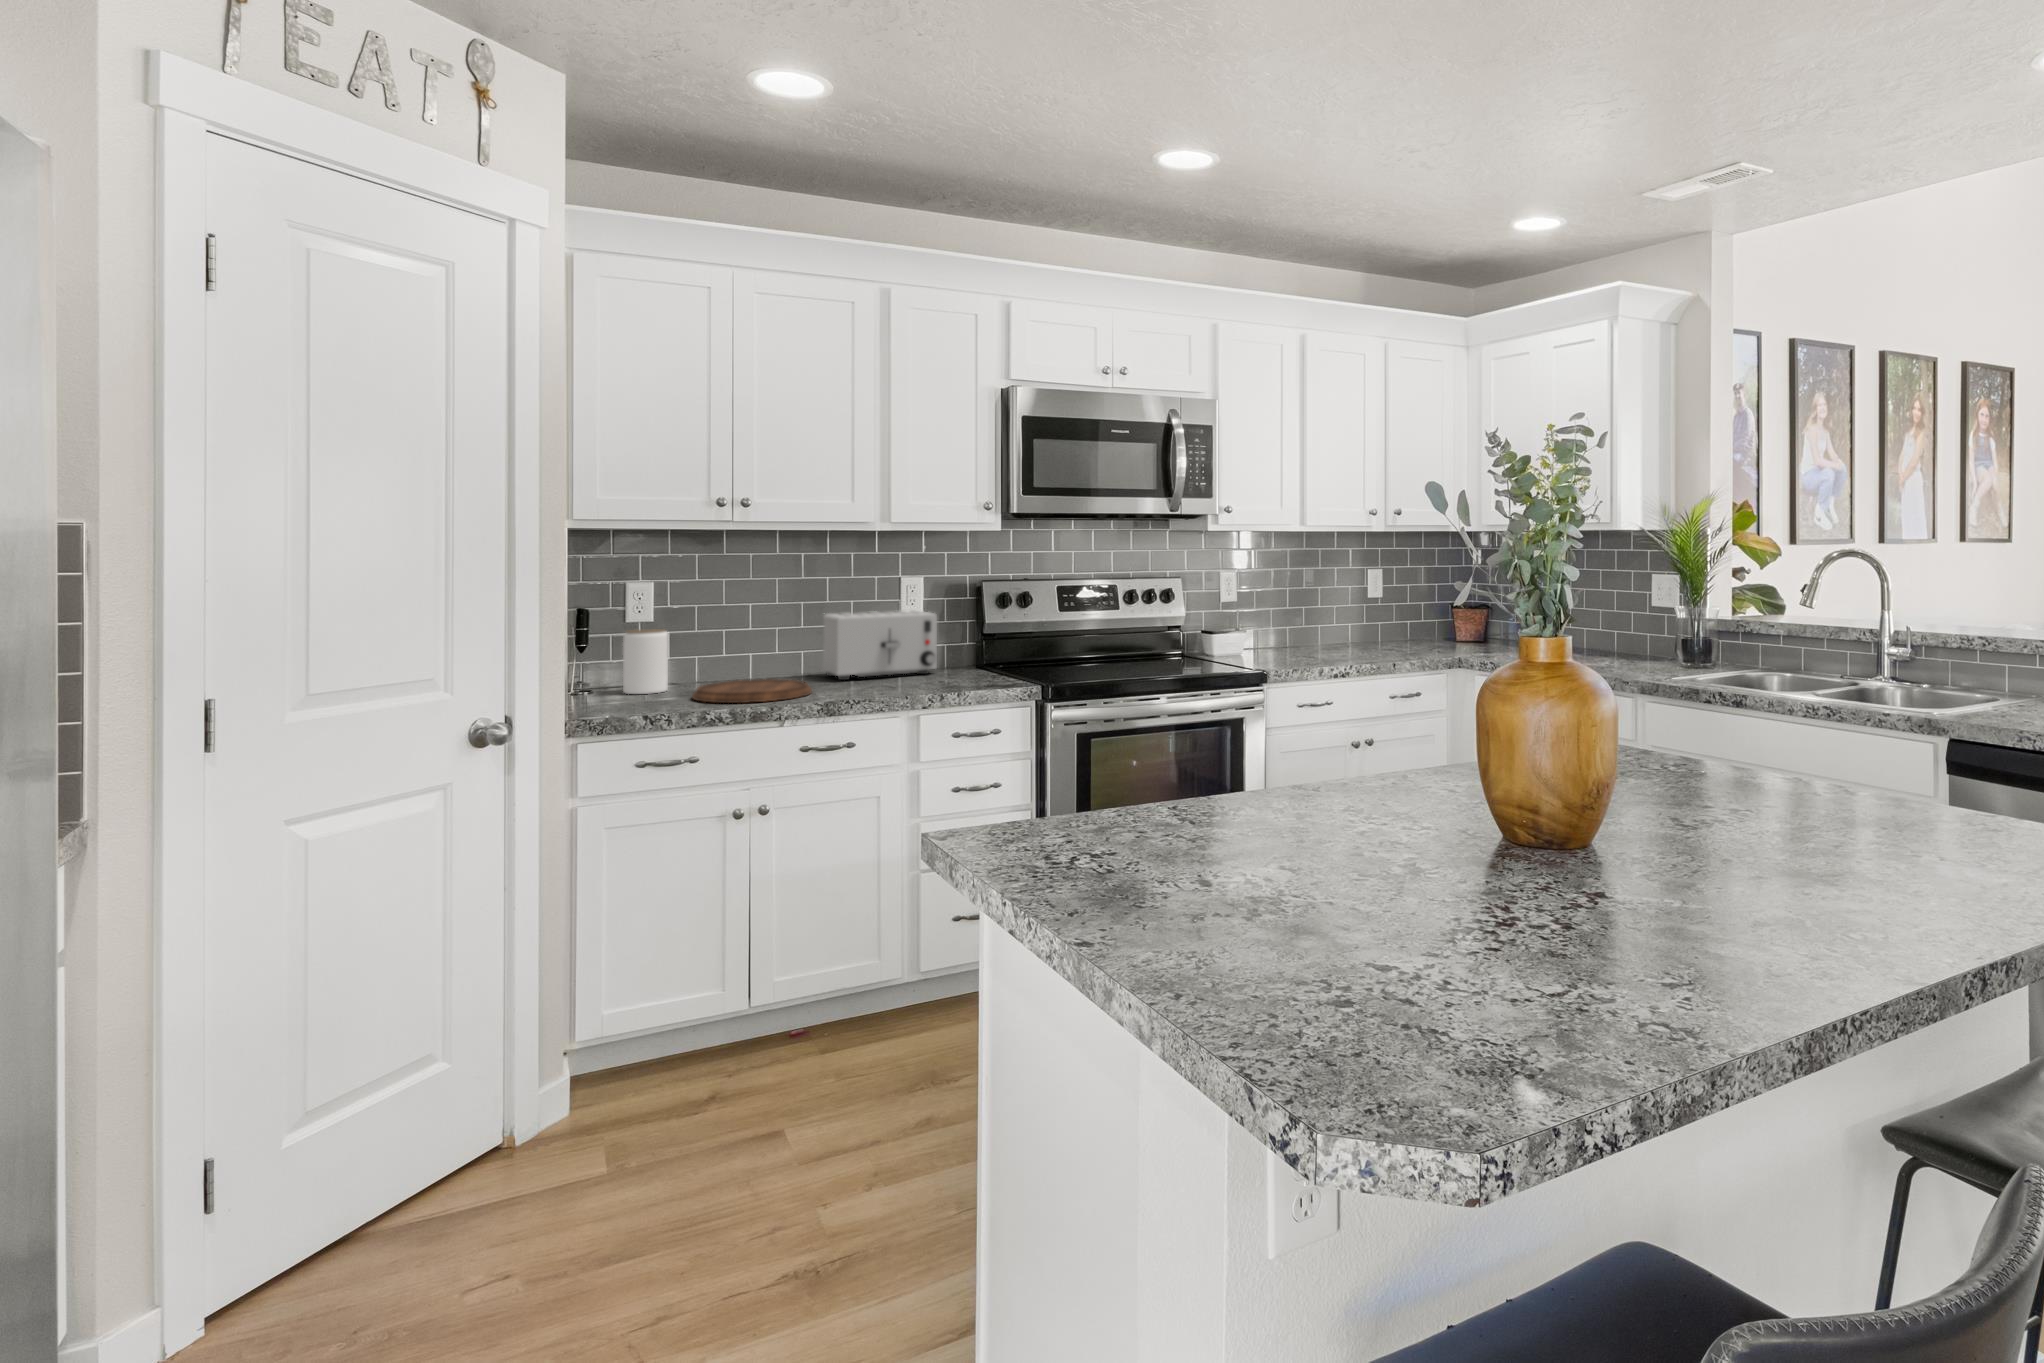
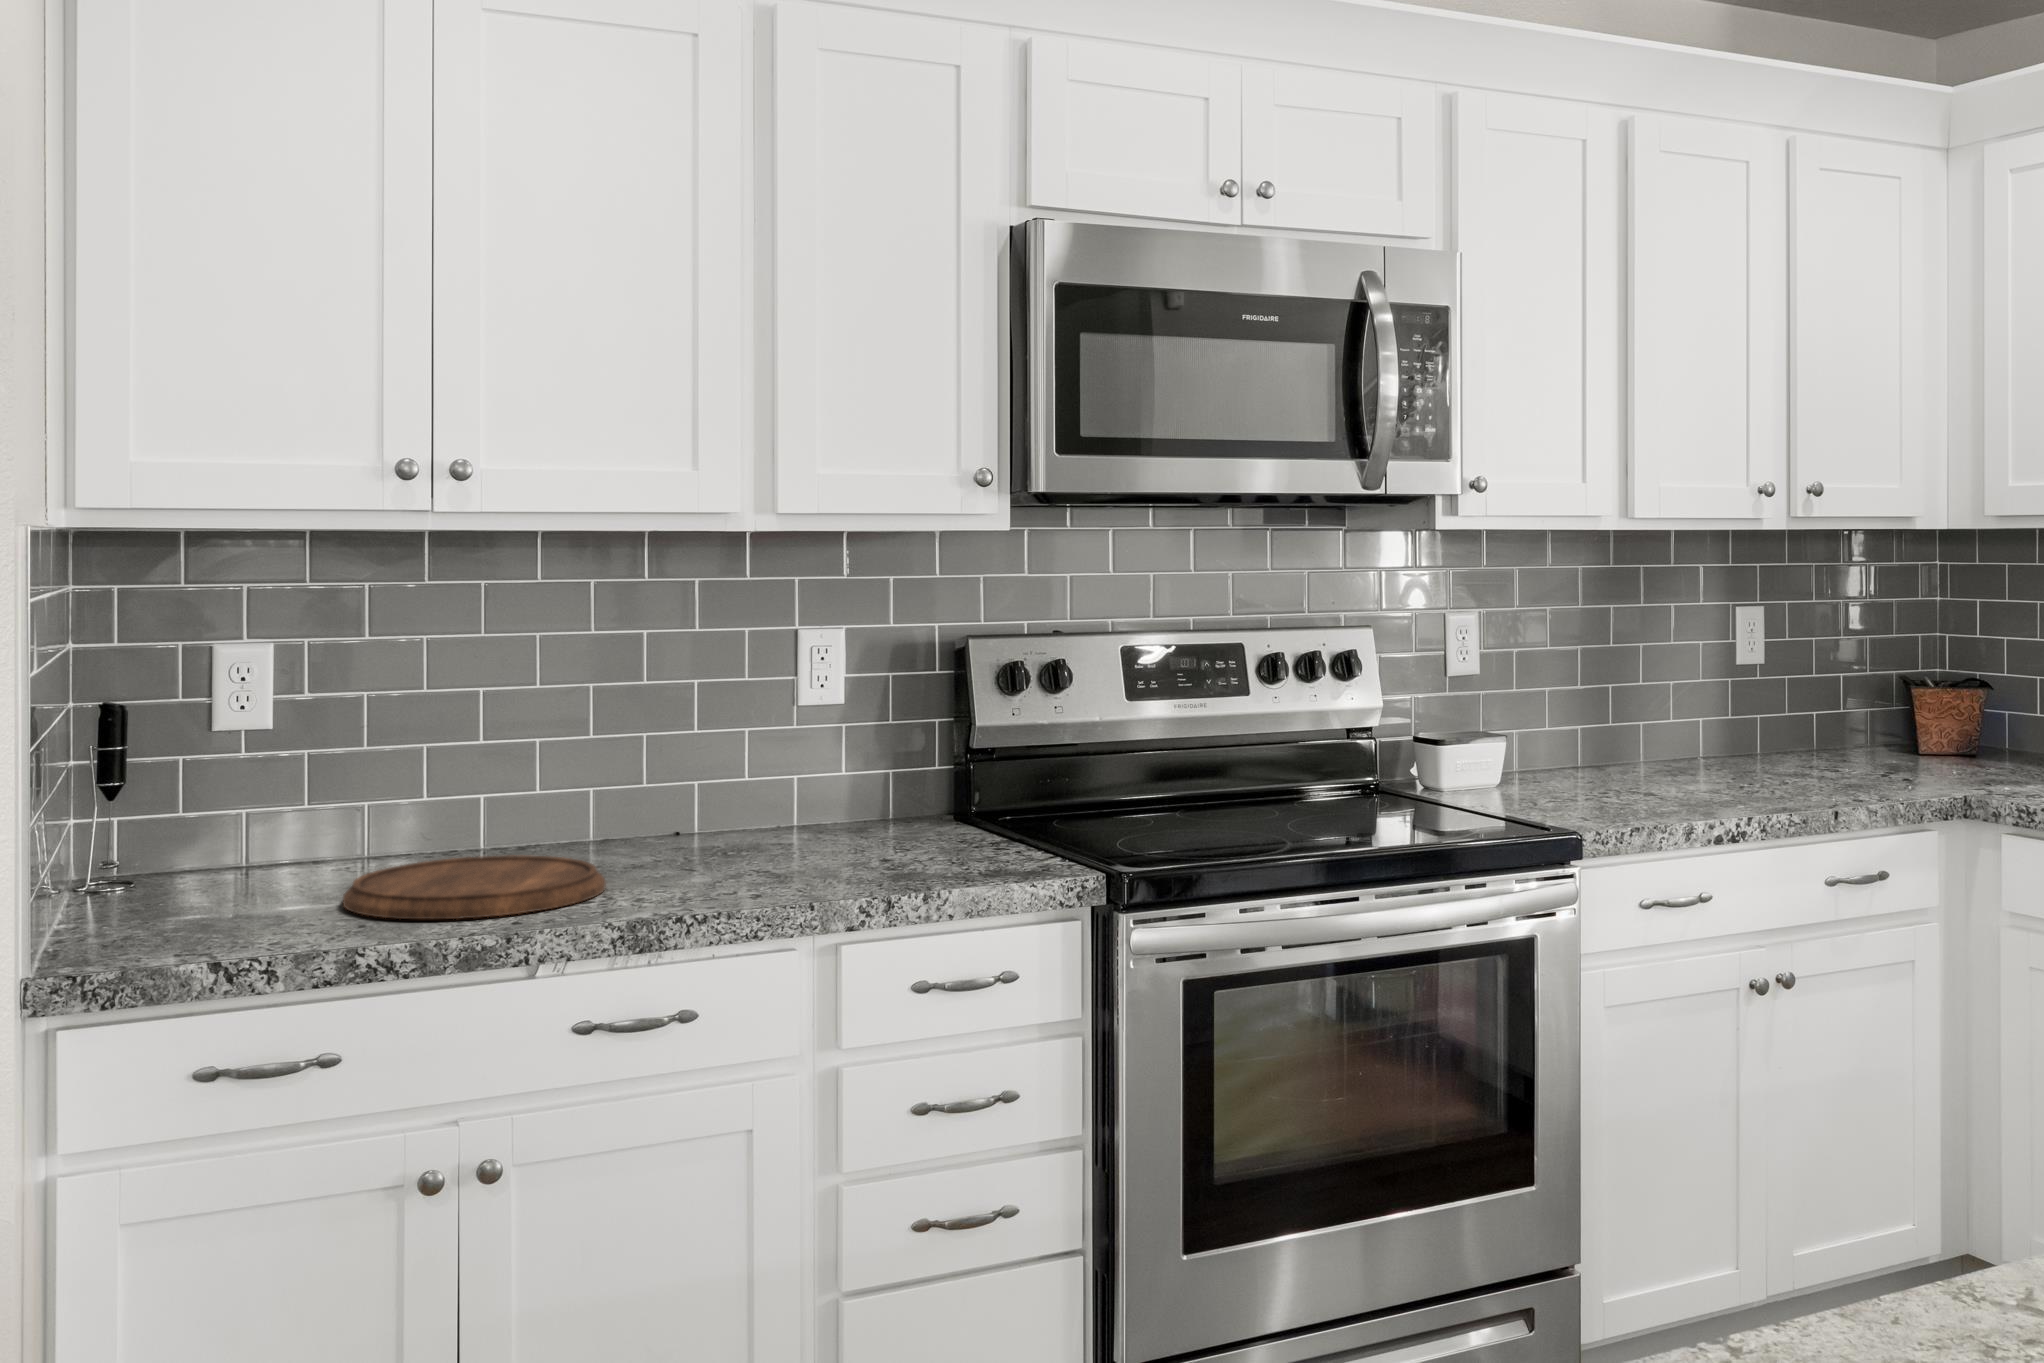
toaster: present [820,611,937,680] -> none [628,698,875,853]
jar: present [623,629,668,694] -> none [203,745,300,890]

